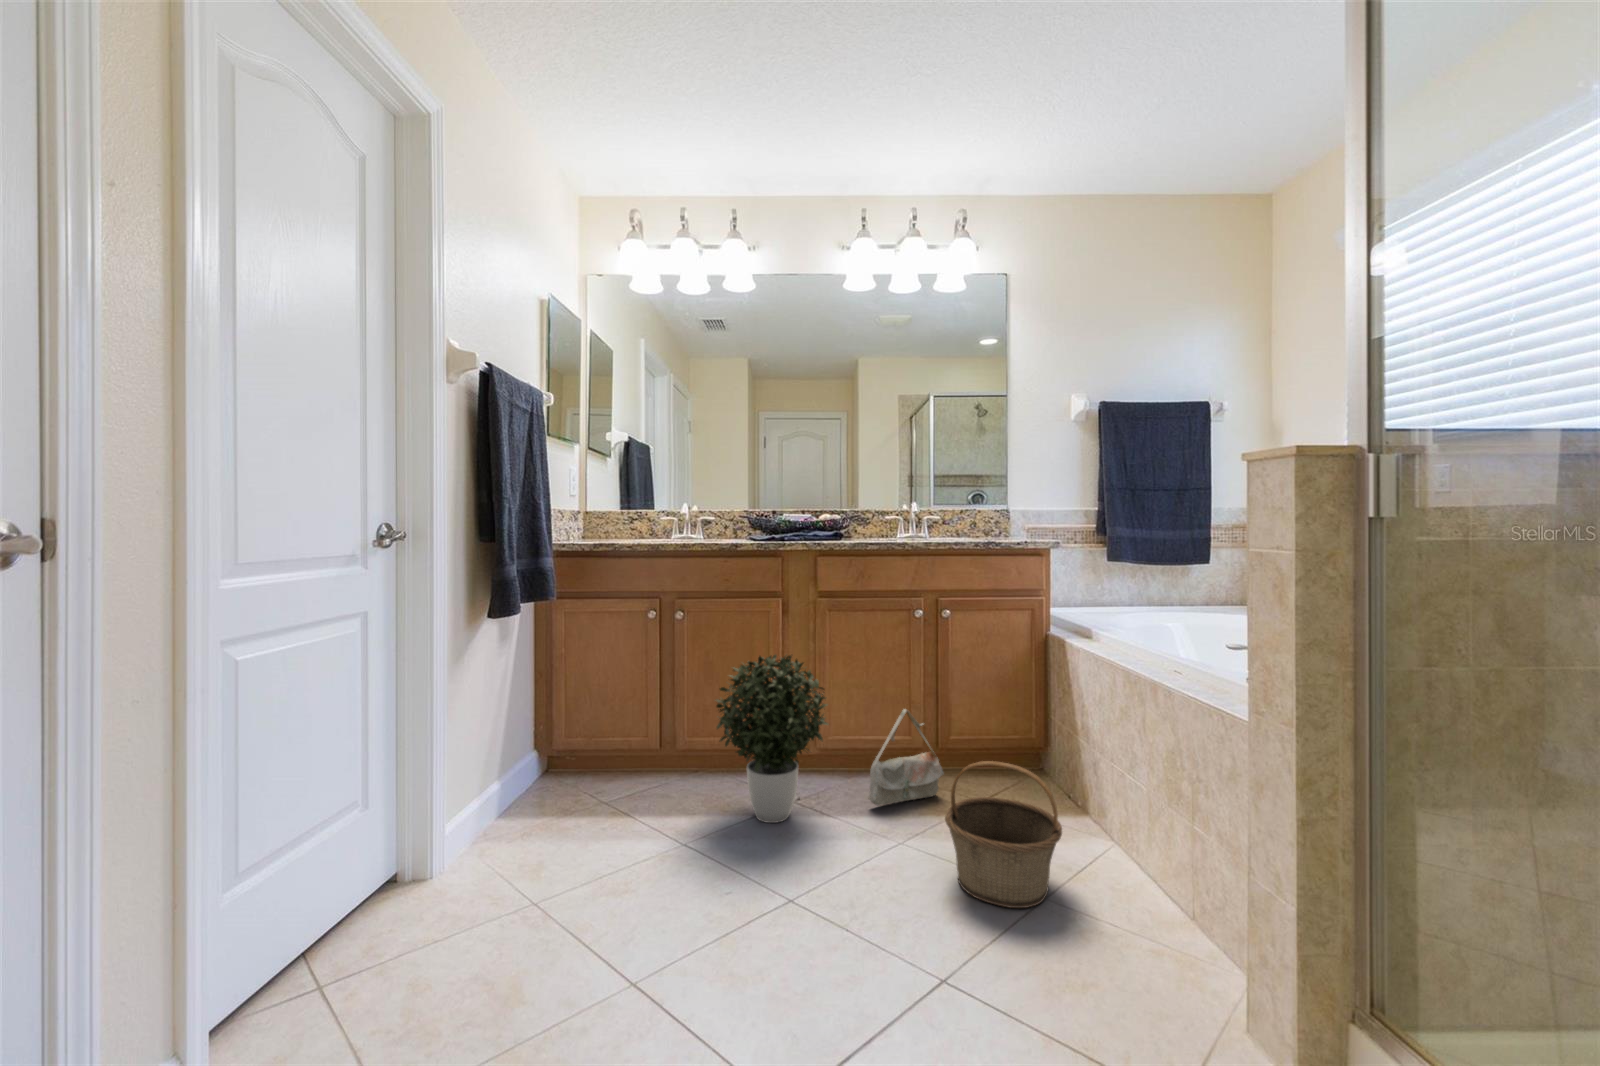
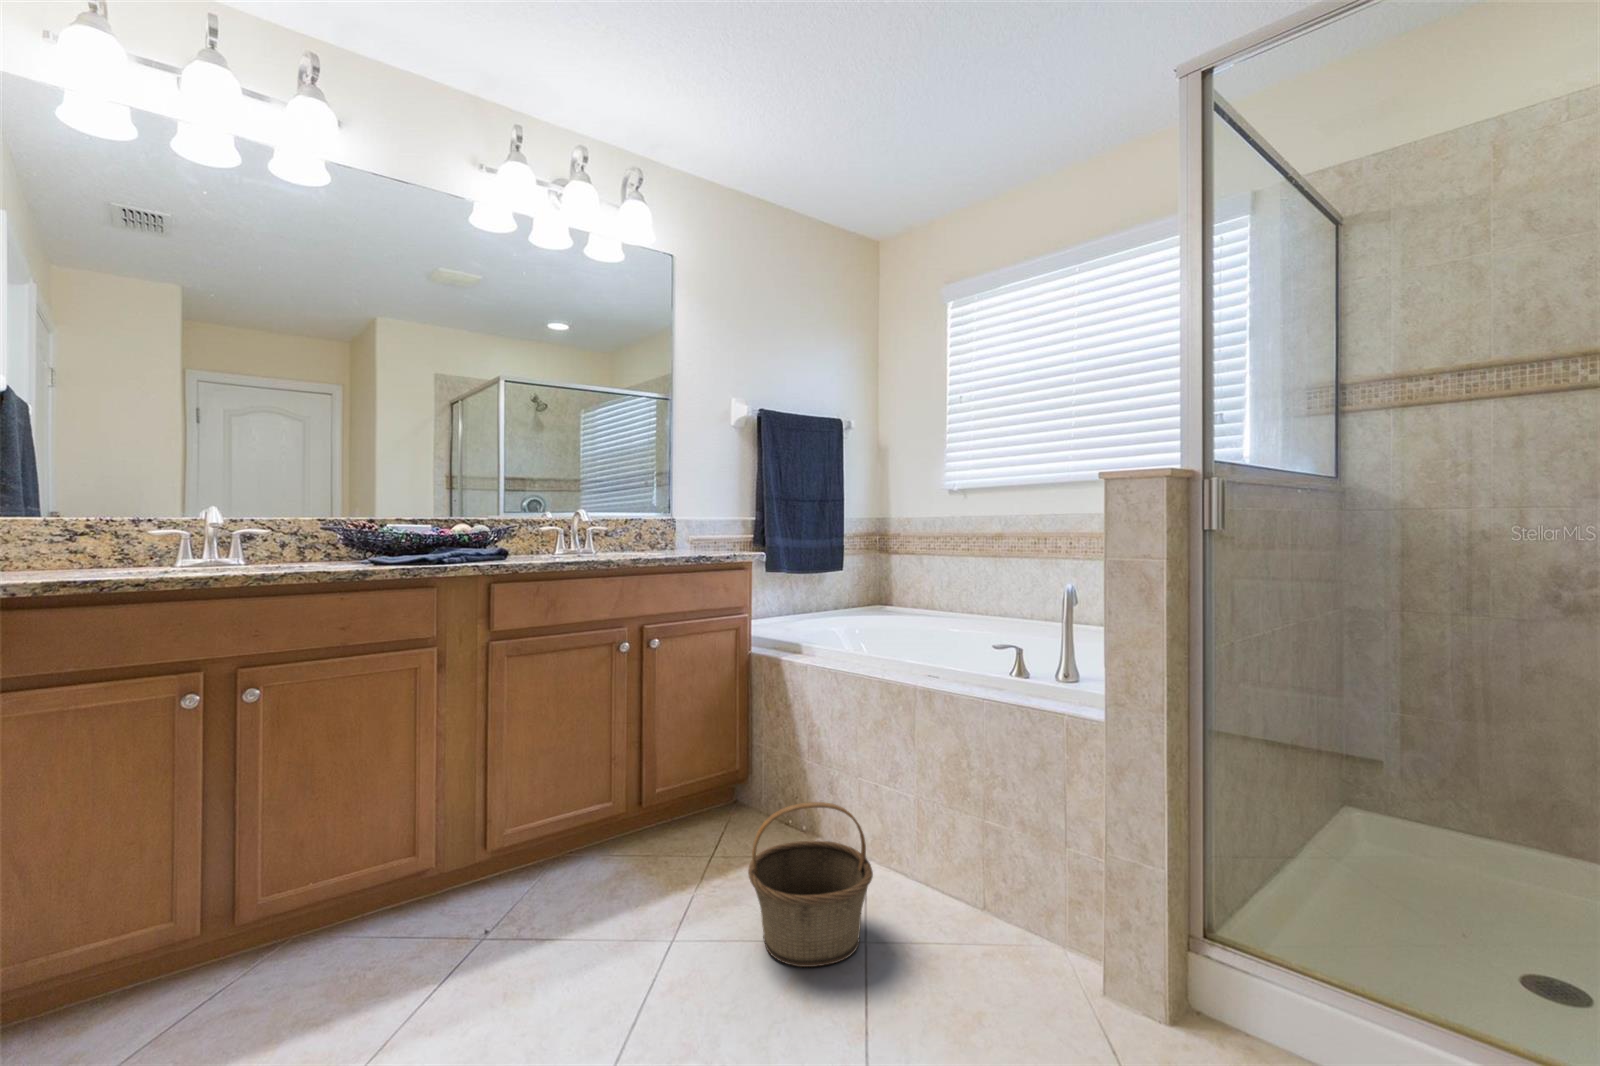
potted plant: present [716,655,828,823] -> none [376,726,565,987]
bag: present [868,709,944,805] -> none [601,768,677,901]

